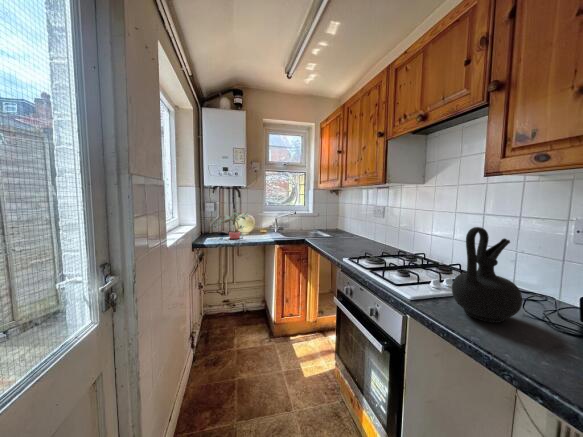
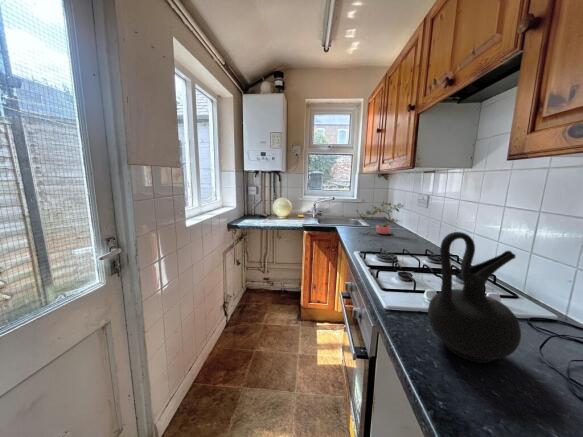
potted plant: present [211,212,249,239] -> present [355,202,403,234]

